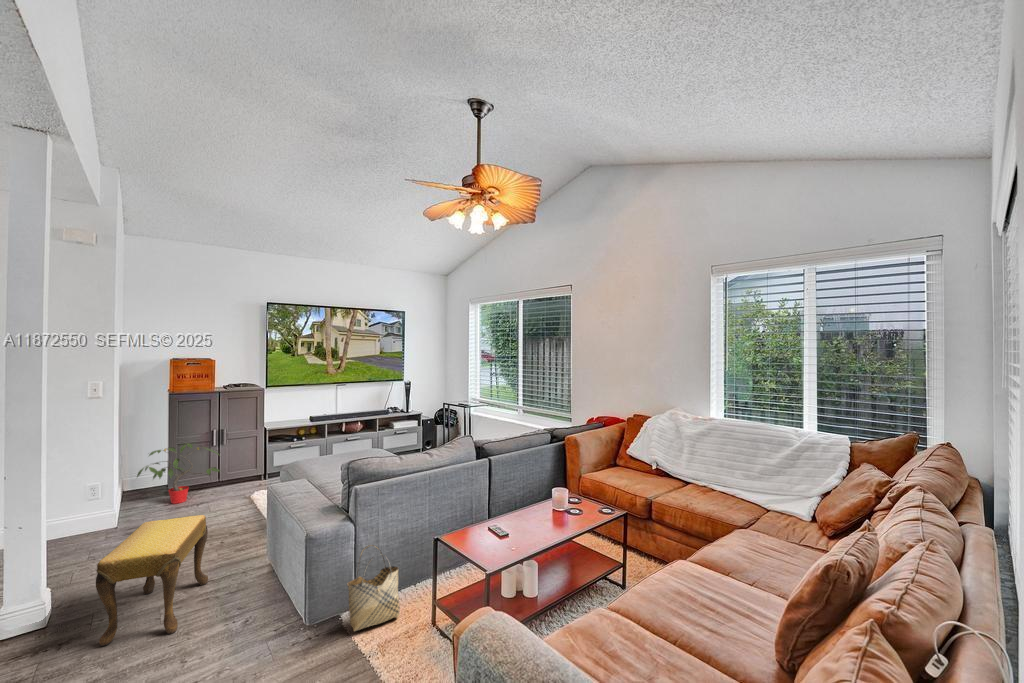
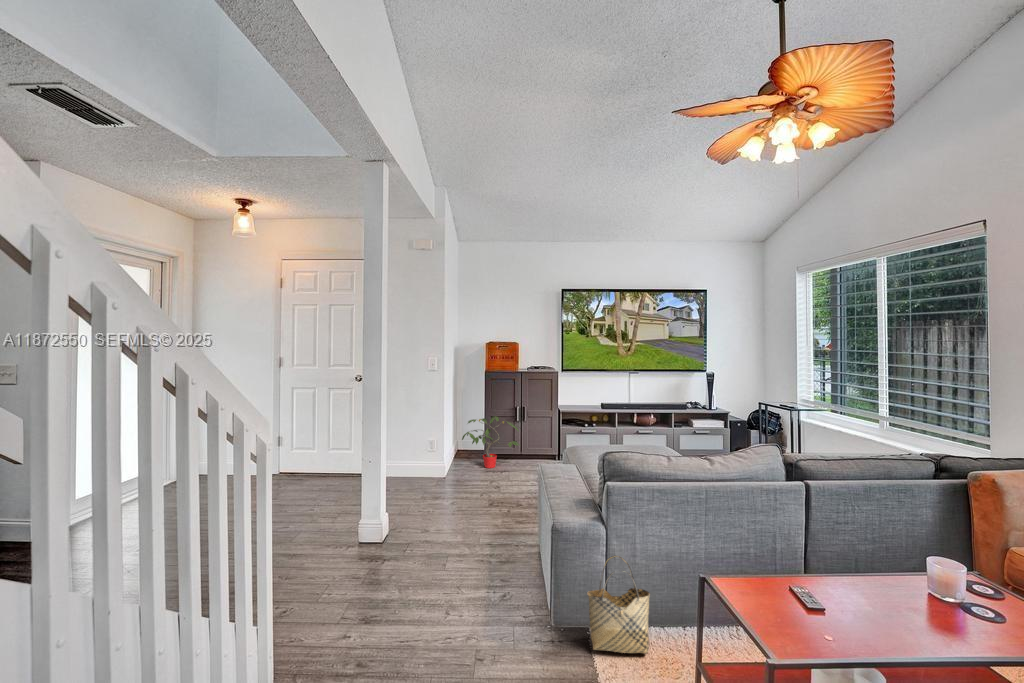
footstool: present [96,515,208,646] -> none [403,479,488,582]

